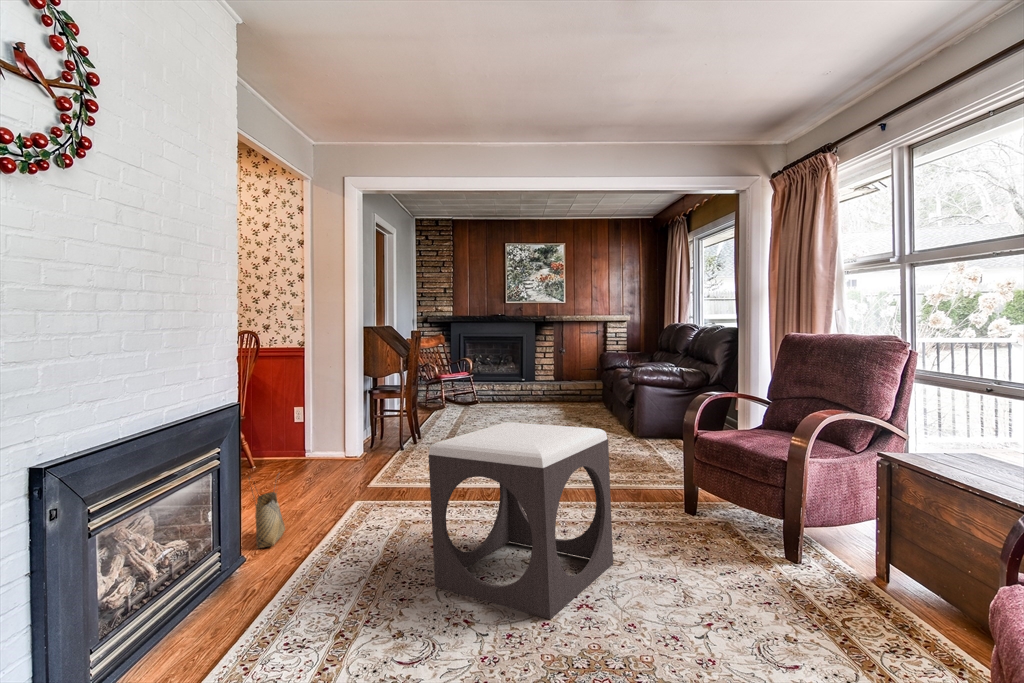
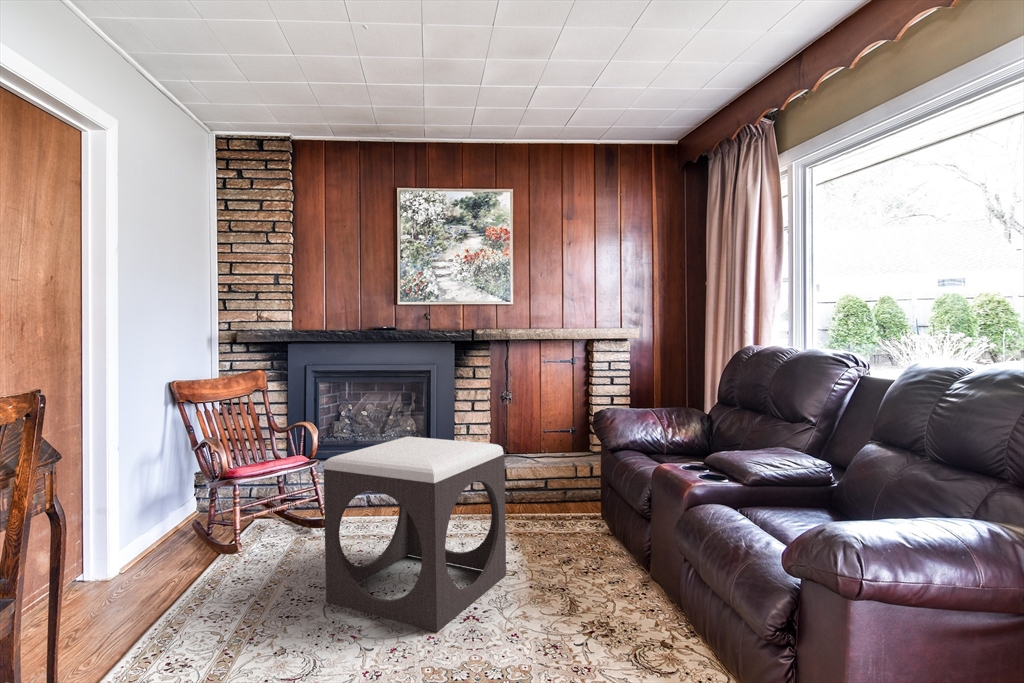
woven basket: present [249,477,285,548] -> none [135,486,175,566]

